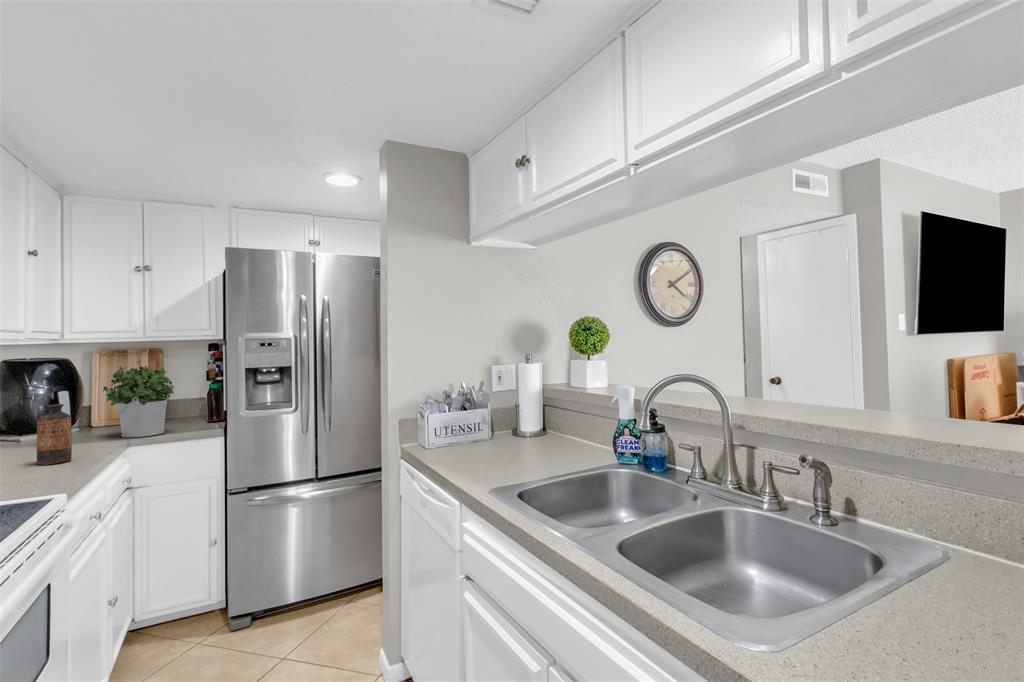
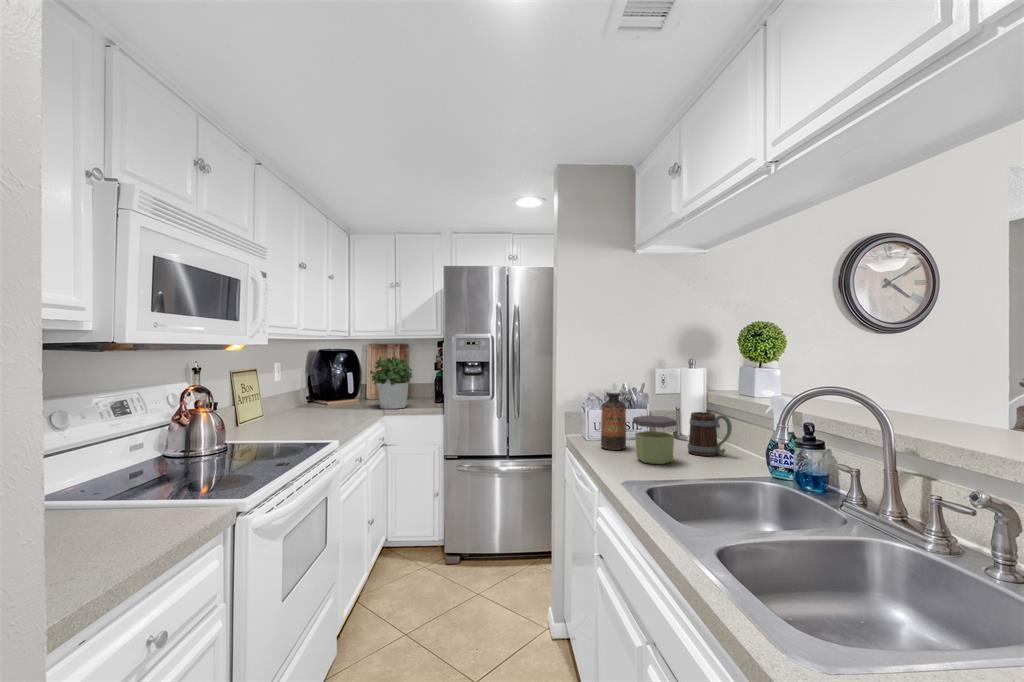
bottle: present [37,404,72,465] -> present [601,393,626,450]
mug: none [534,408,575,451] -> present [688,412,732,456]
jar: none [485,415,530,466] -> present [633,416,677,464]

